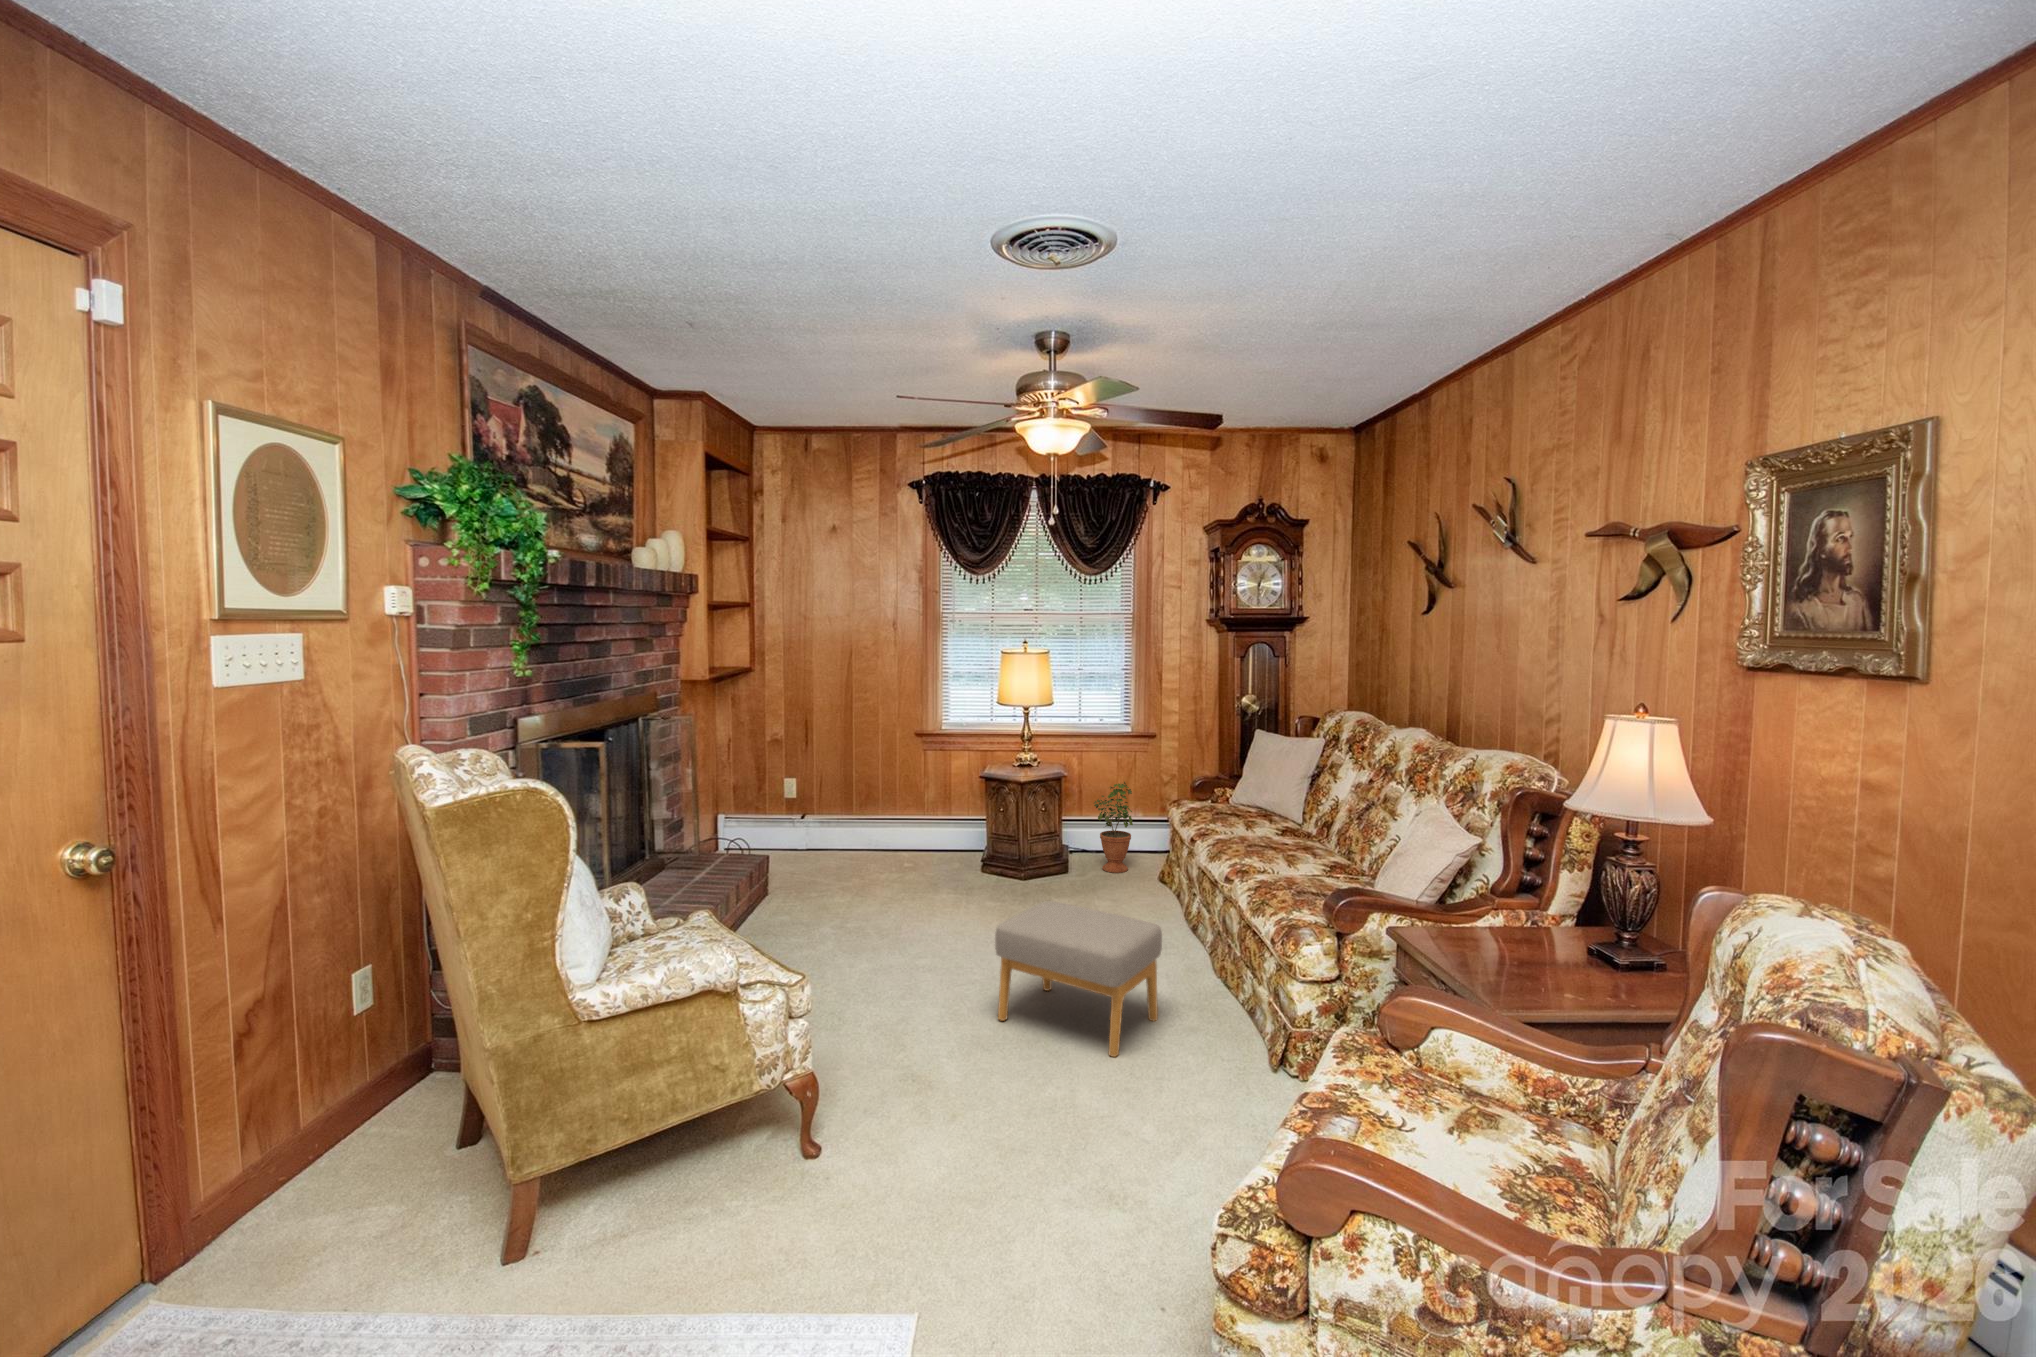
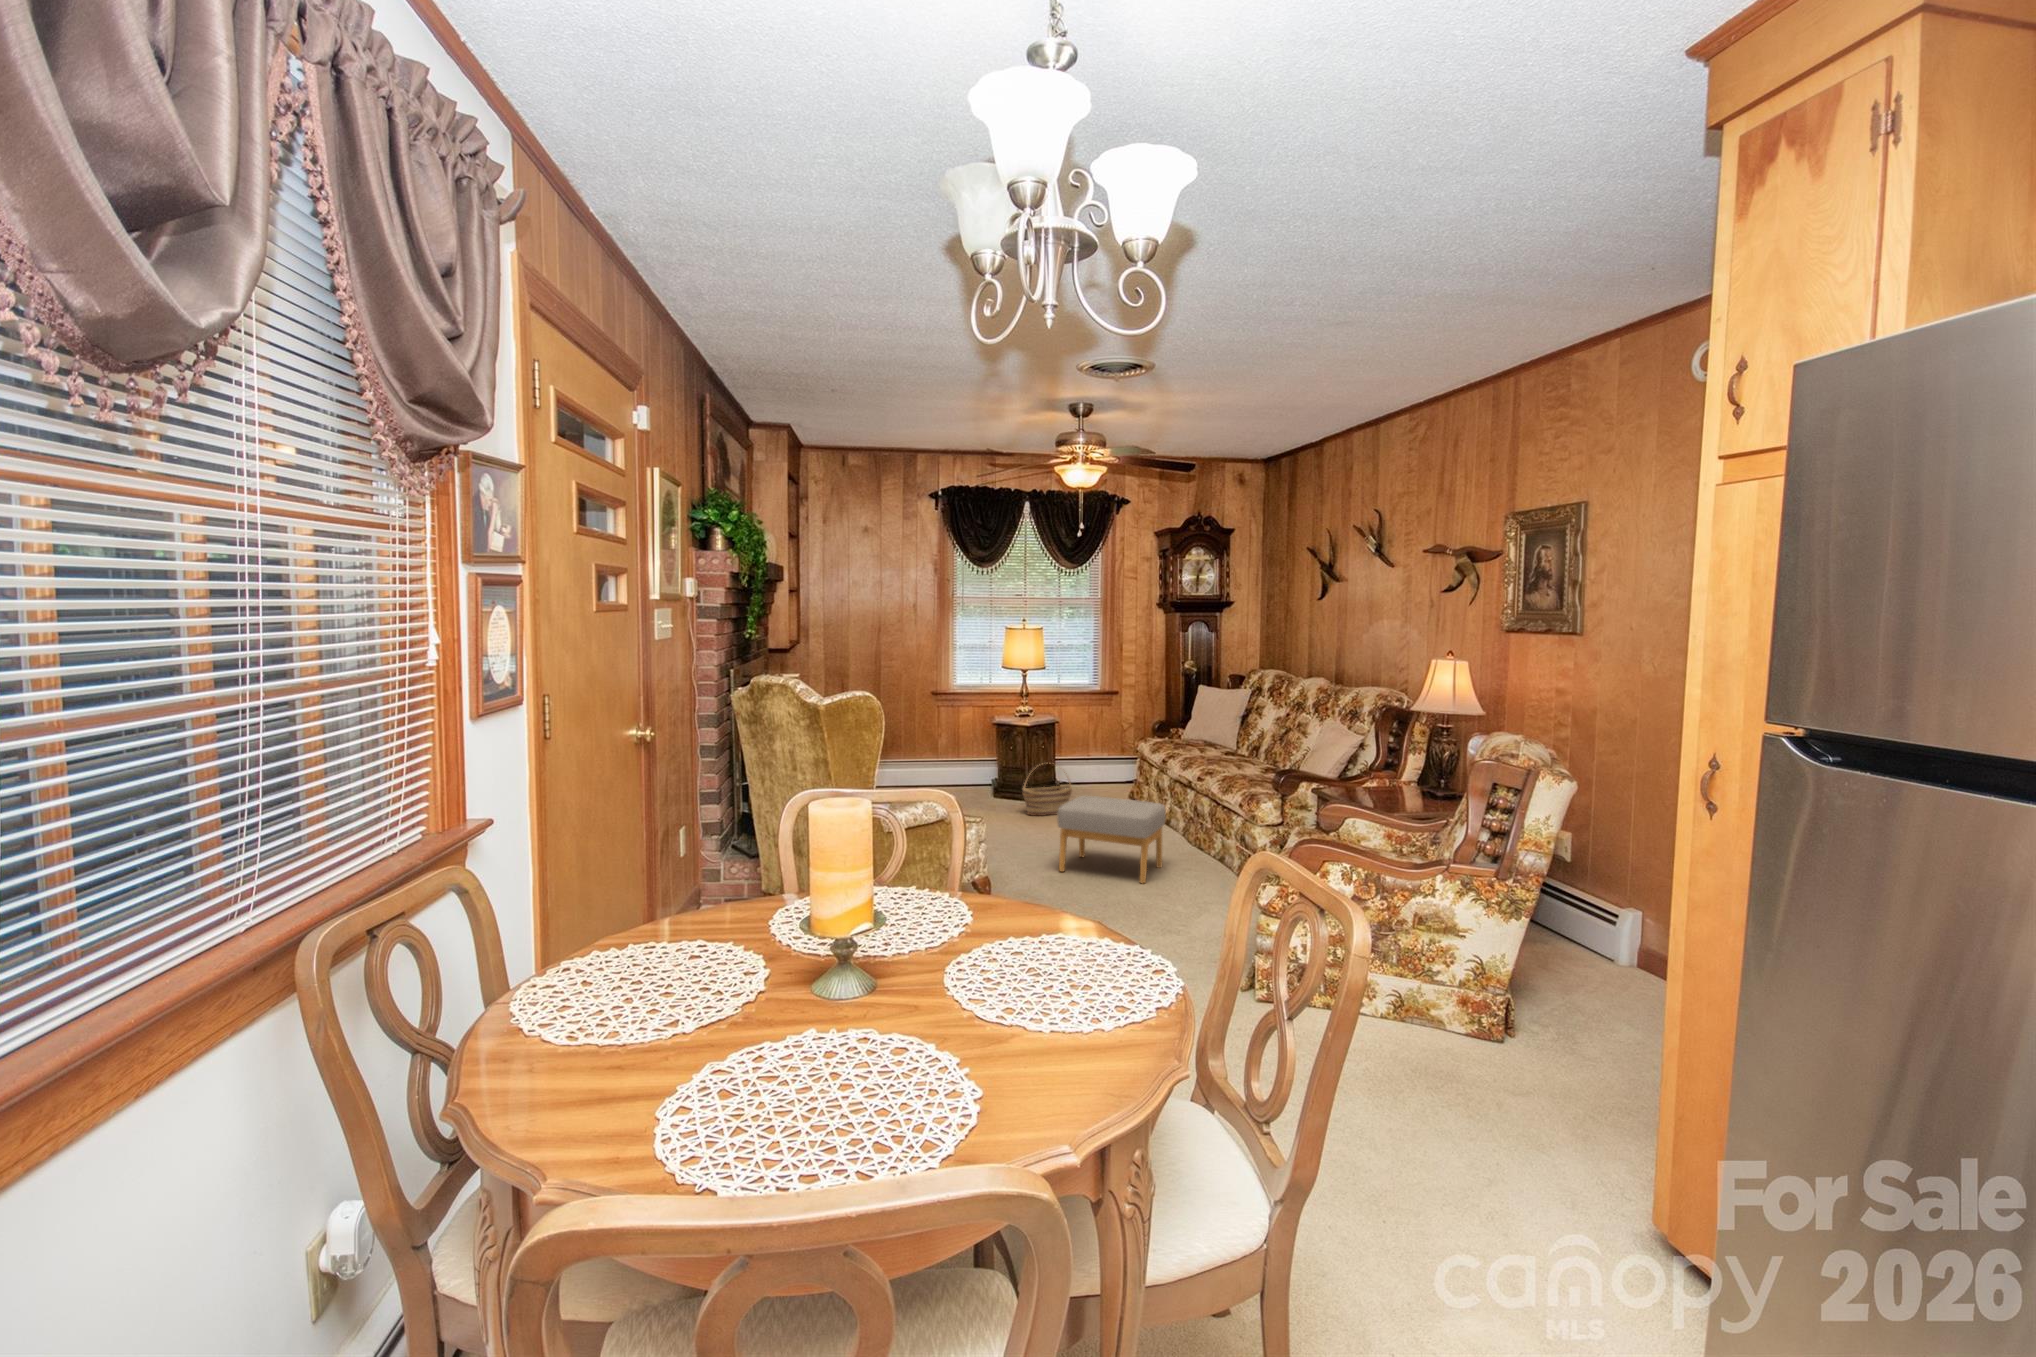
potted plant: present [1094,782,1133,873] -> none [1076,725,1106,796]
basket: none [1005,833,1073,905] -> present [1022,772,1072,816]

